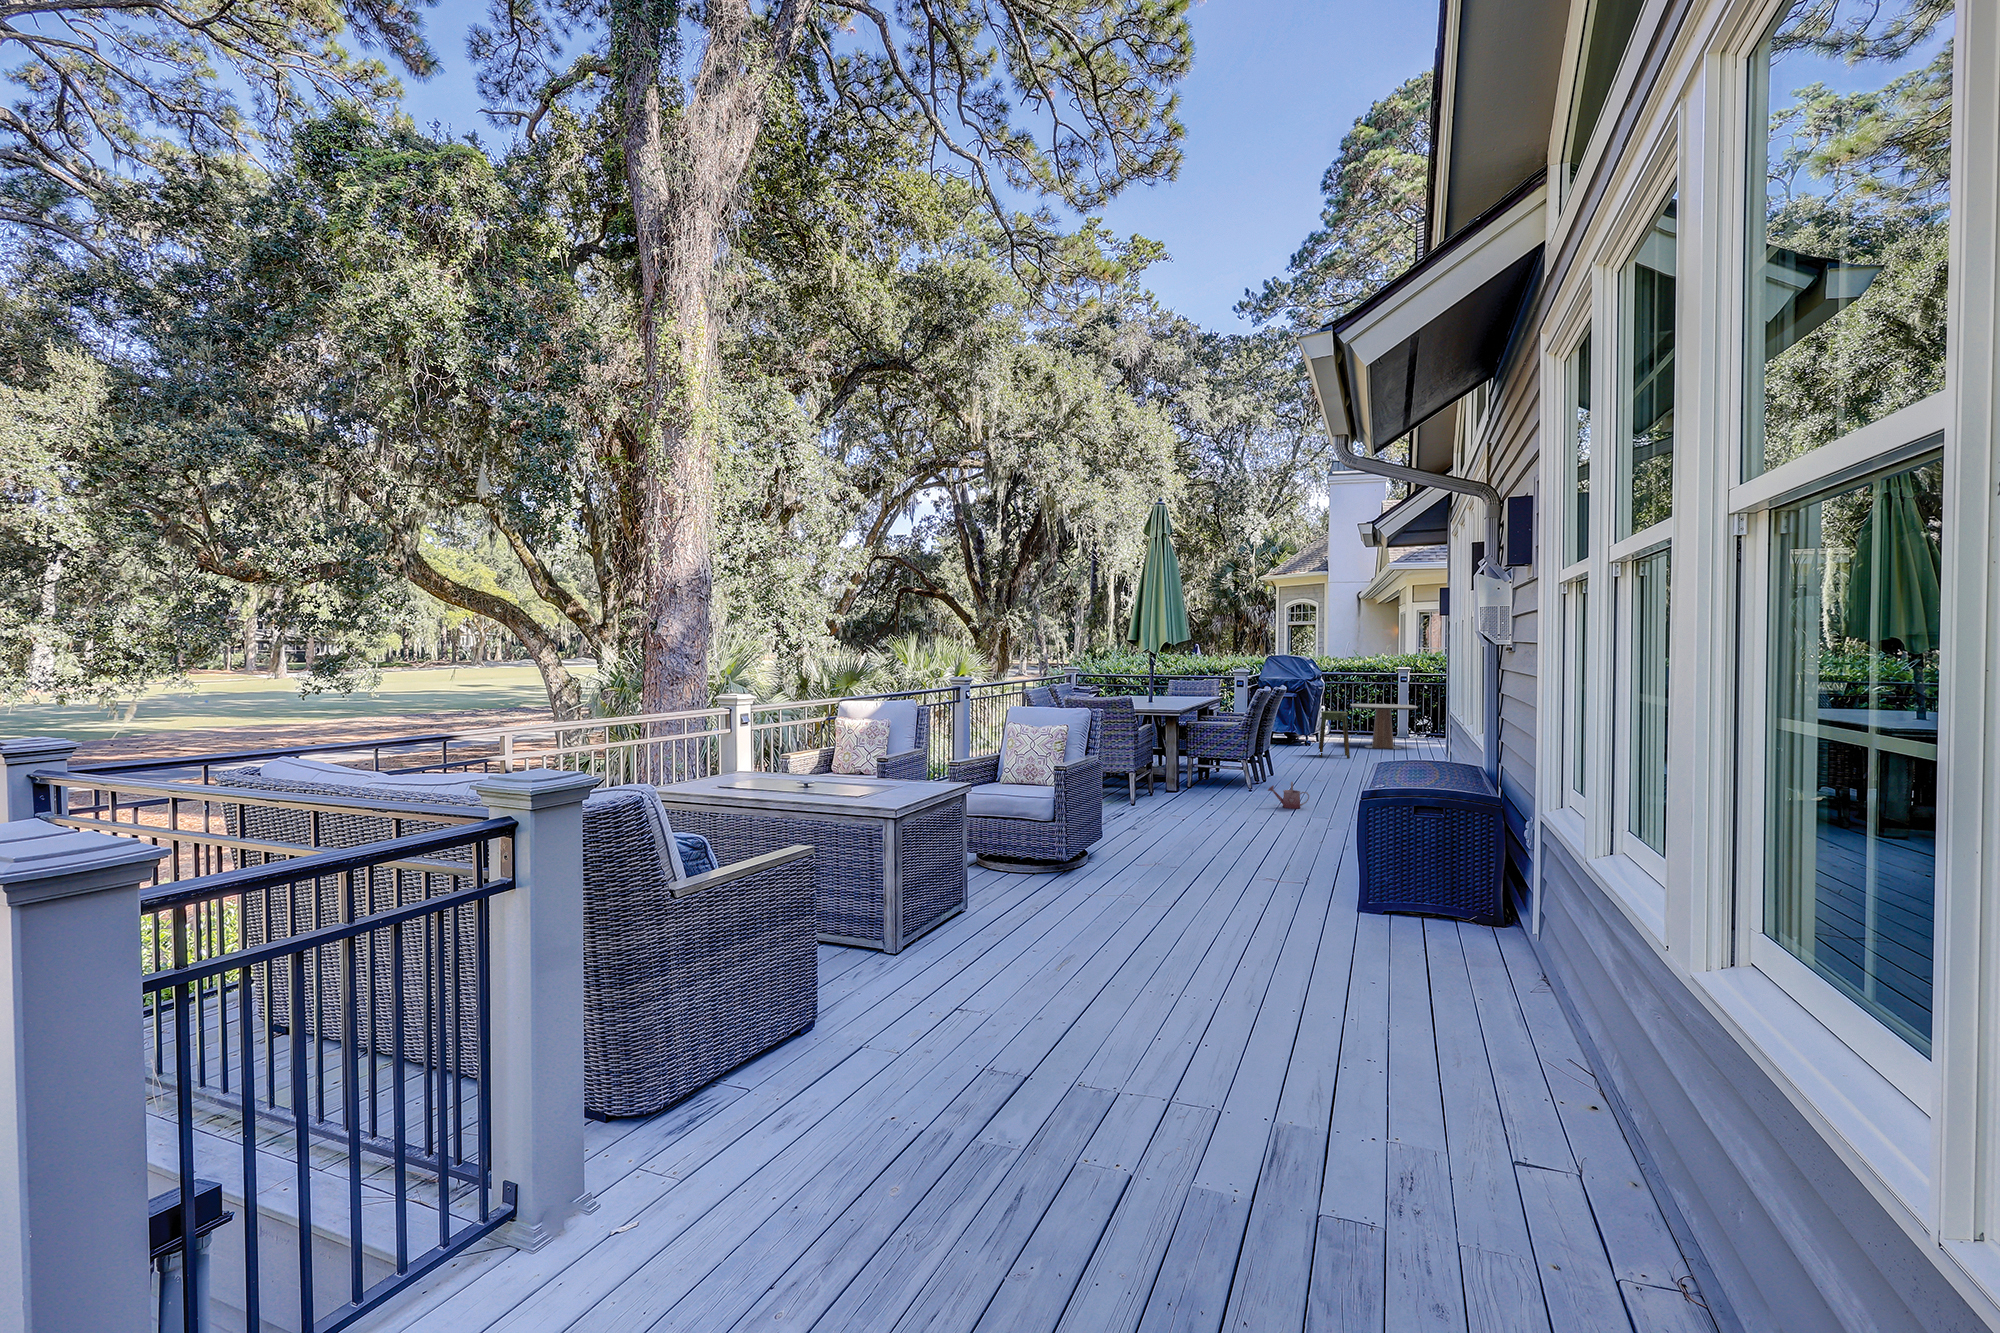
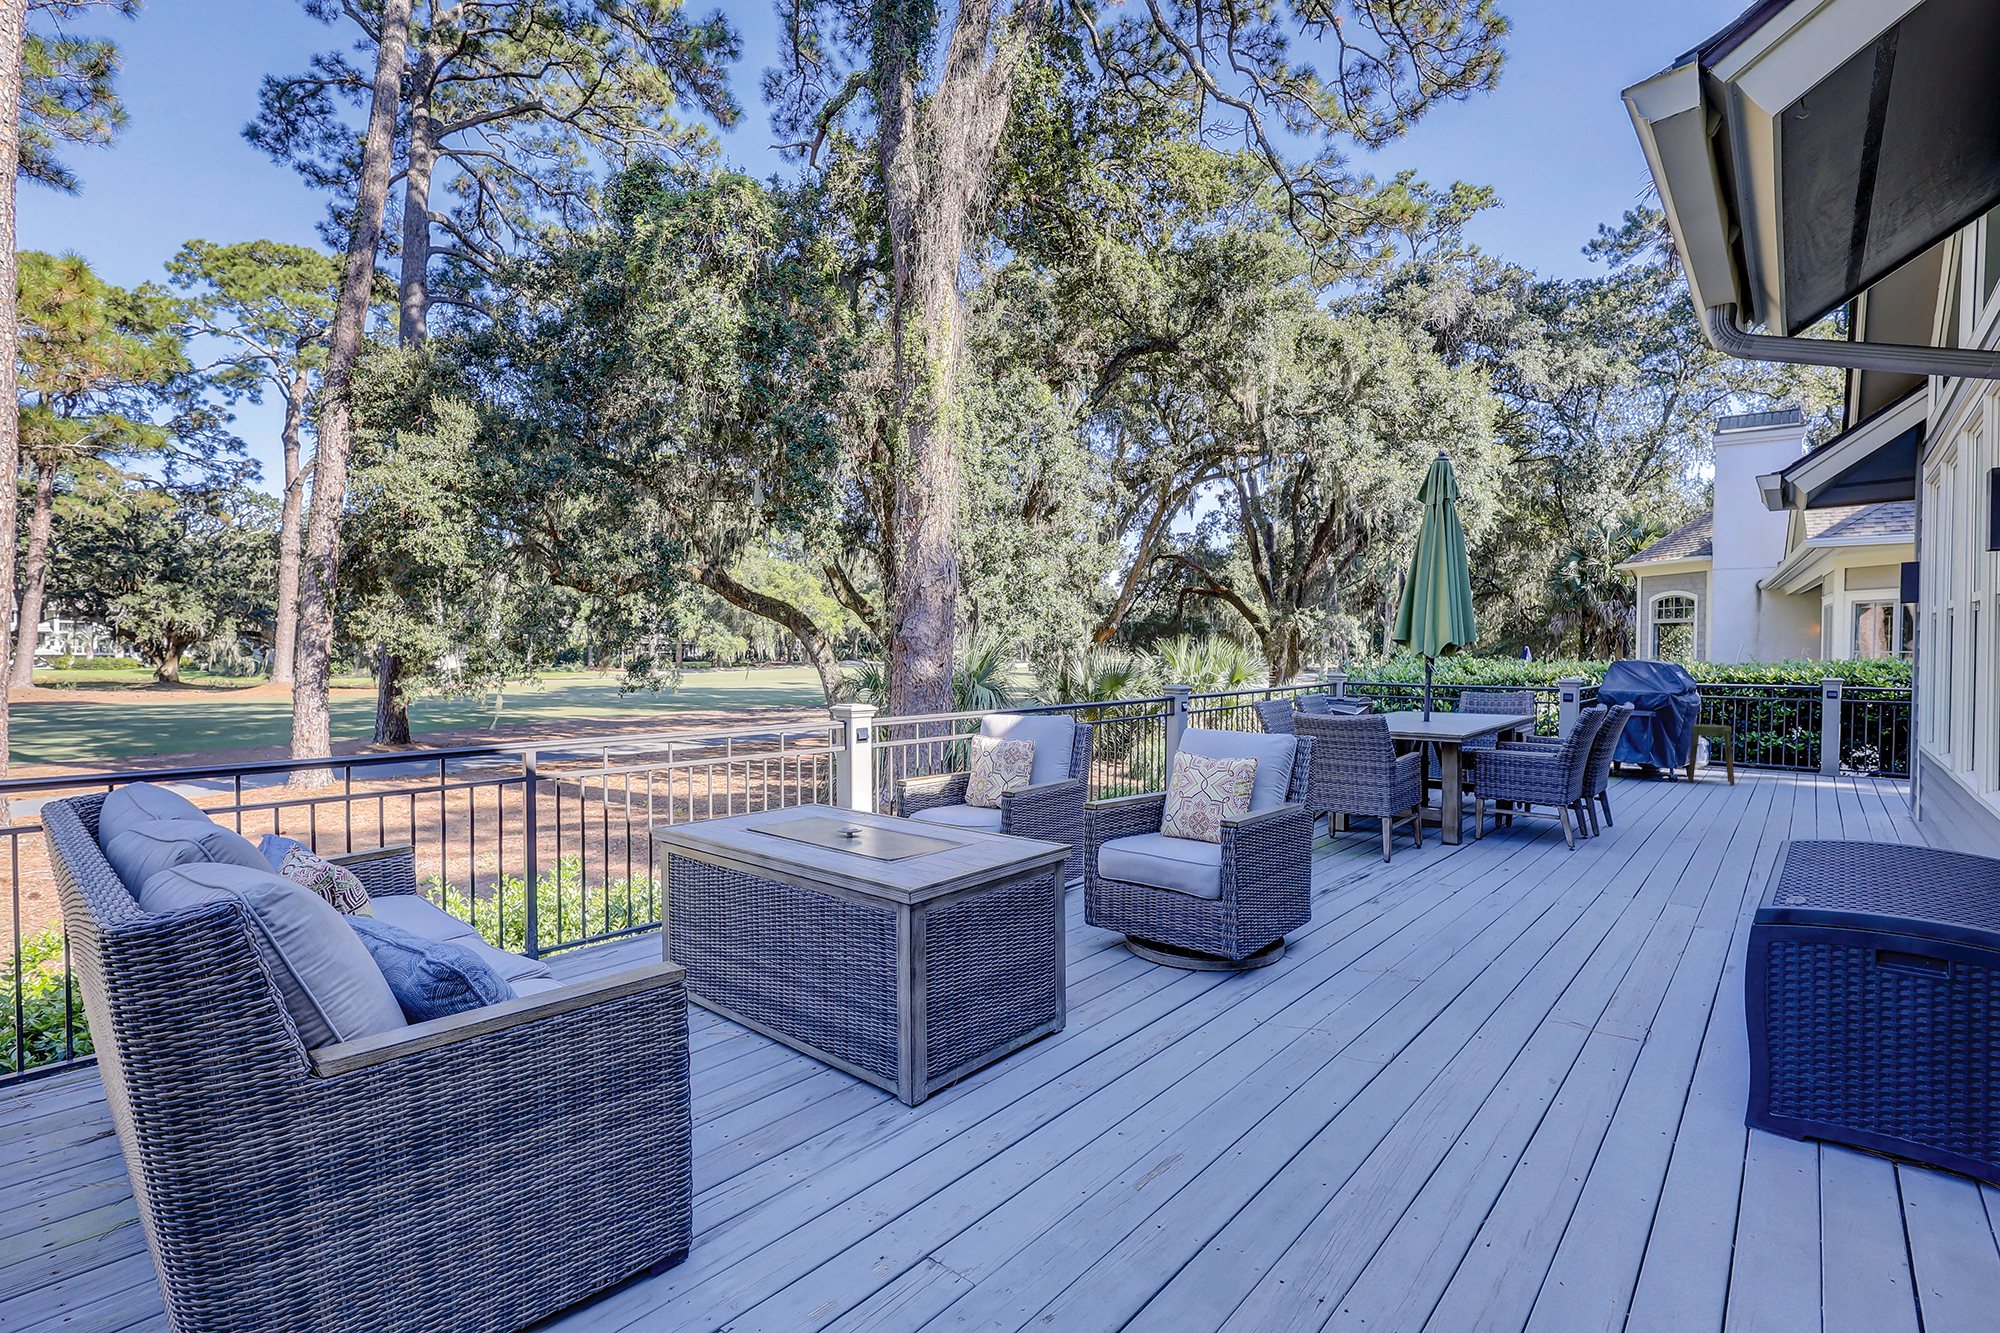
side table: present [1350,704,1418,749] -> none [1738,716,1842,776]
watering can: present [1268,782,1309,809] -> none [1601,812,1663,847]

